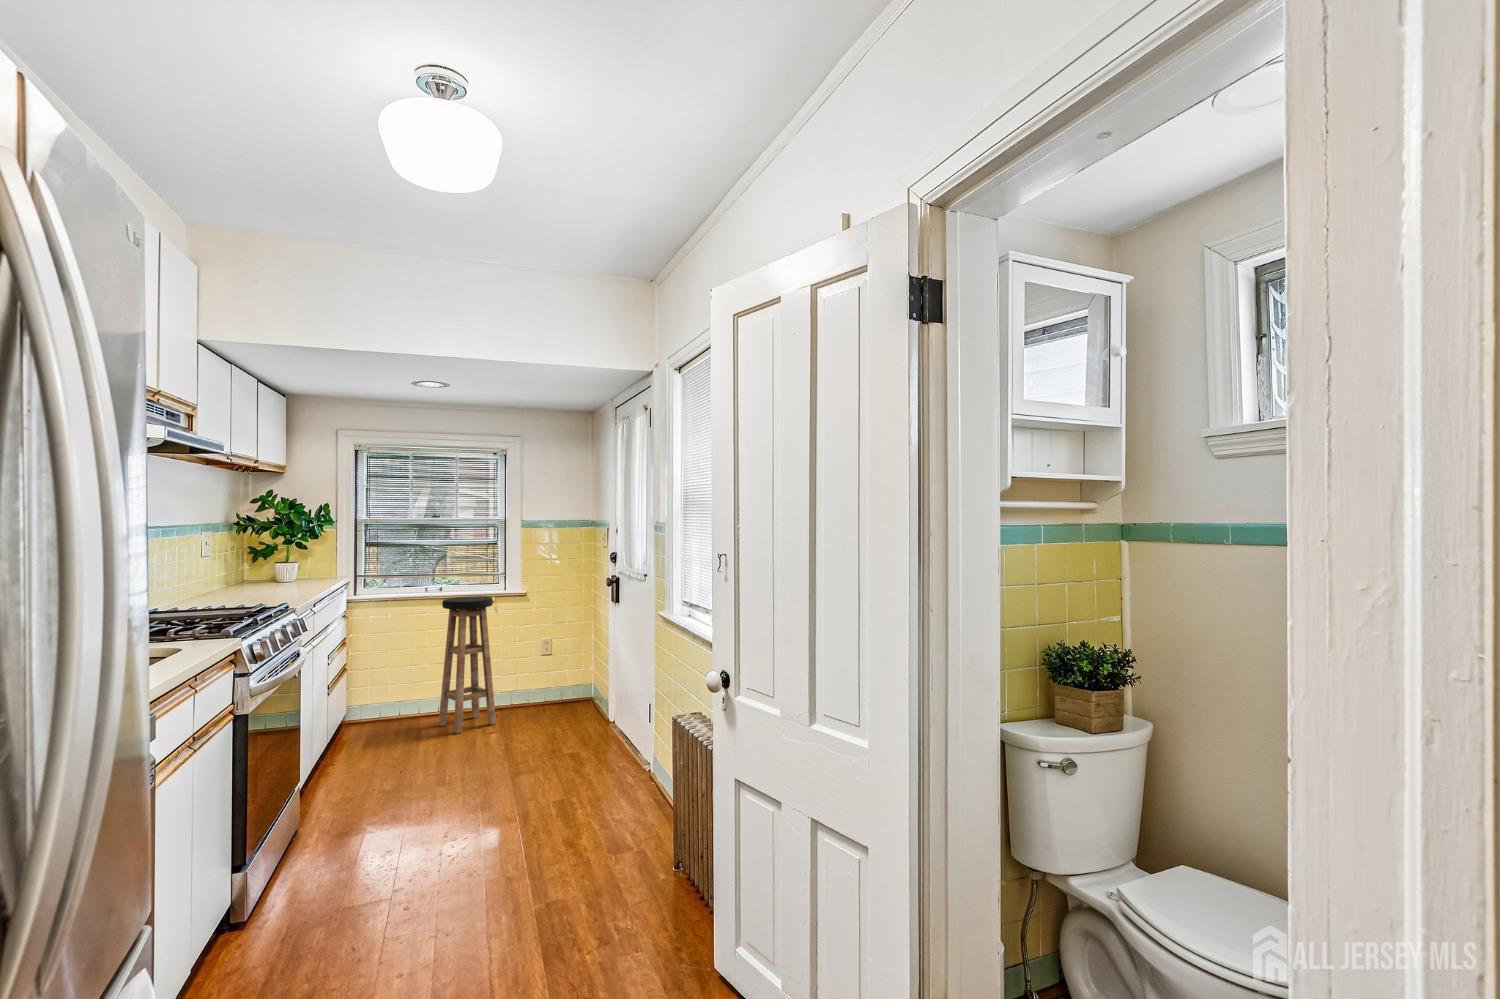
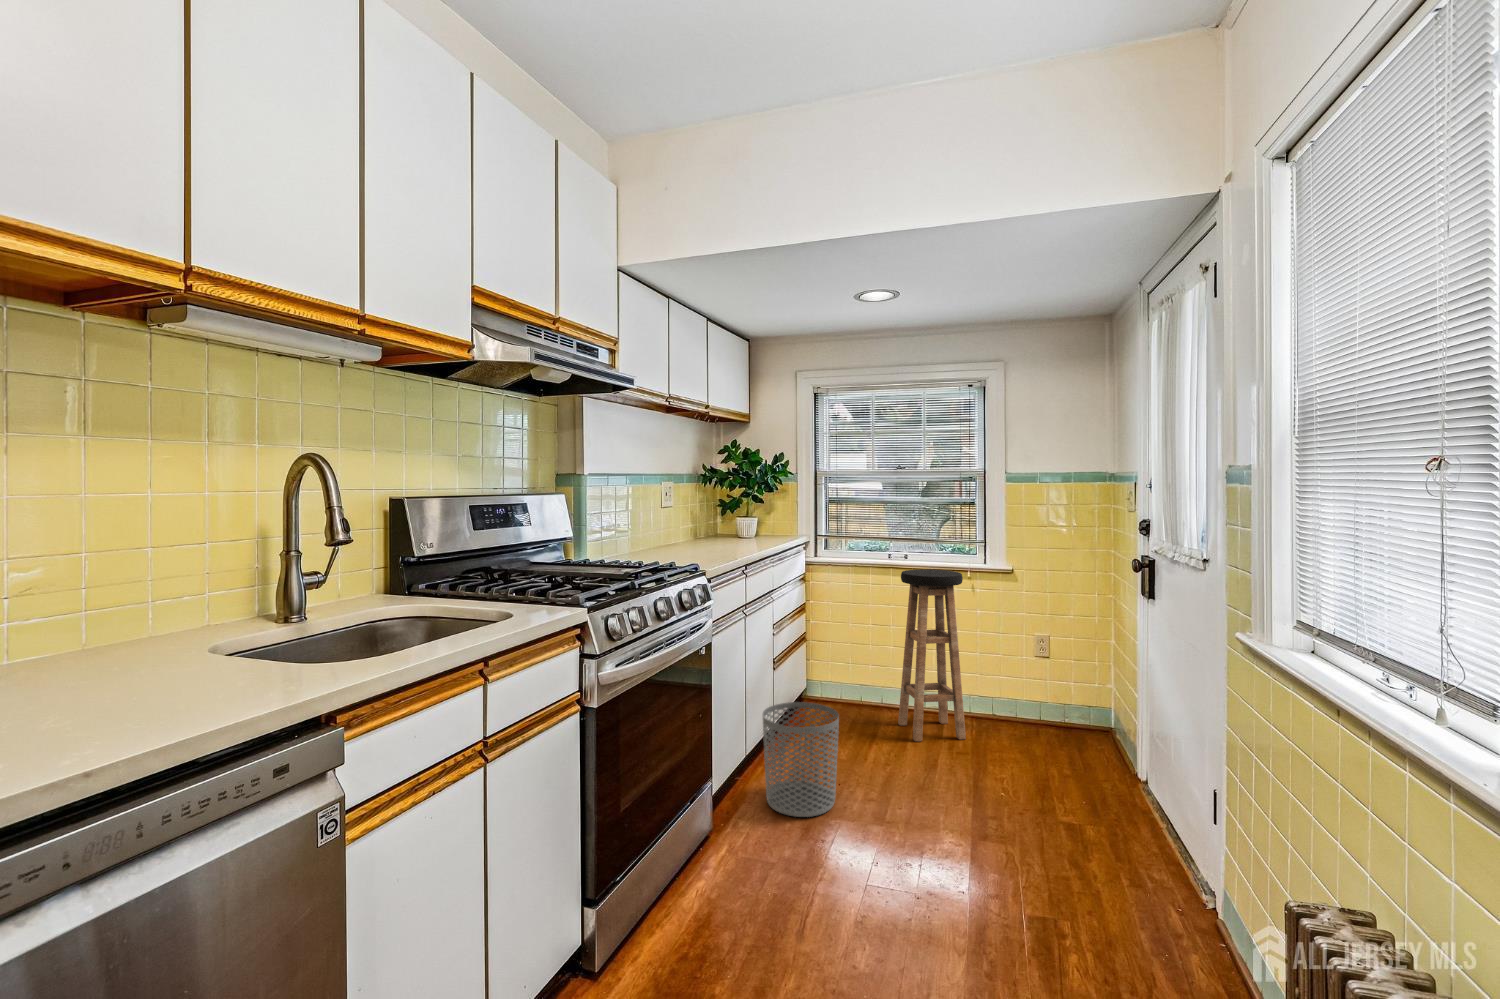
waste bin: none [337,710,407,802] -> present [763,702,839,817]

